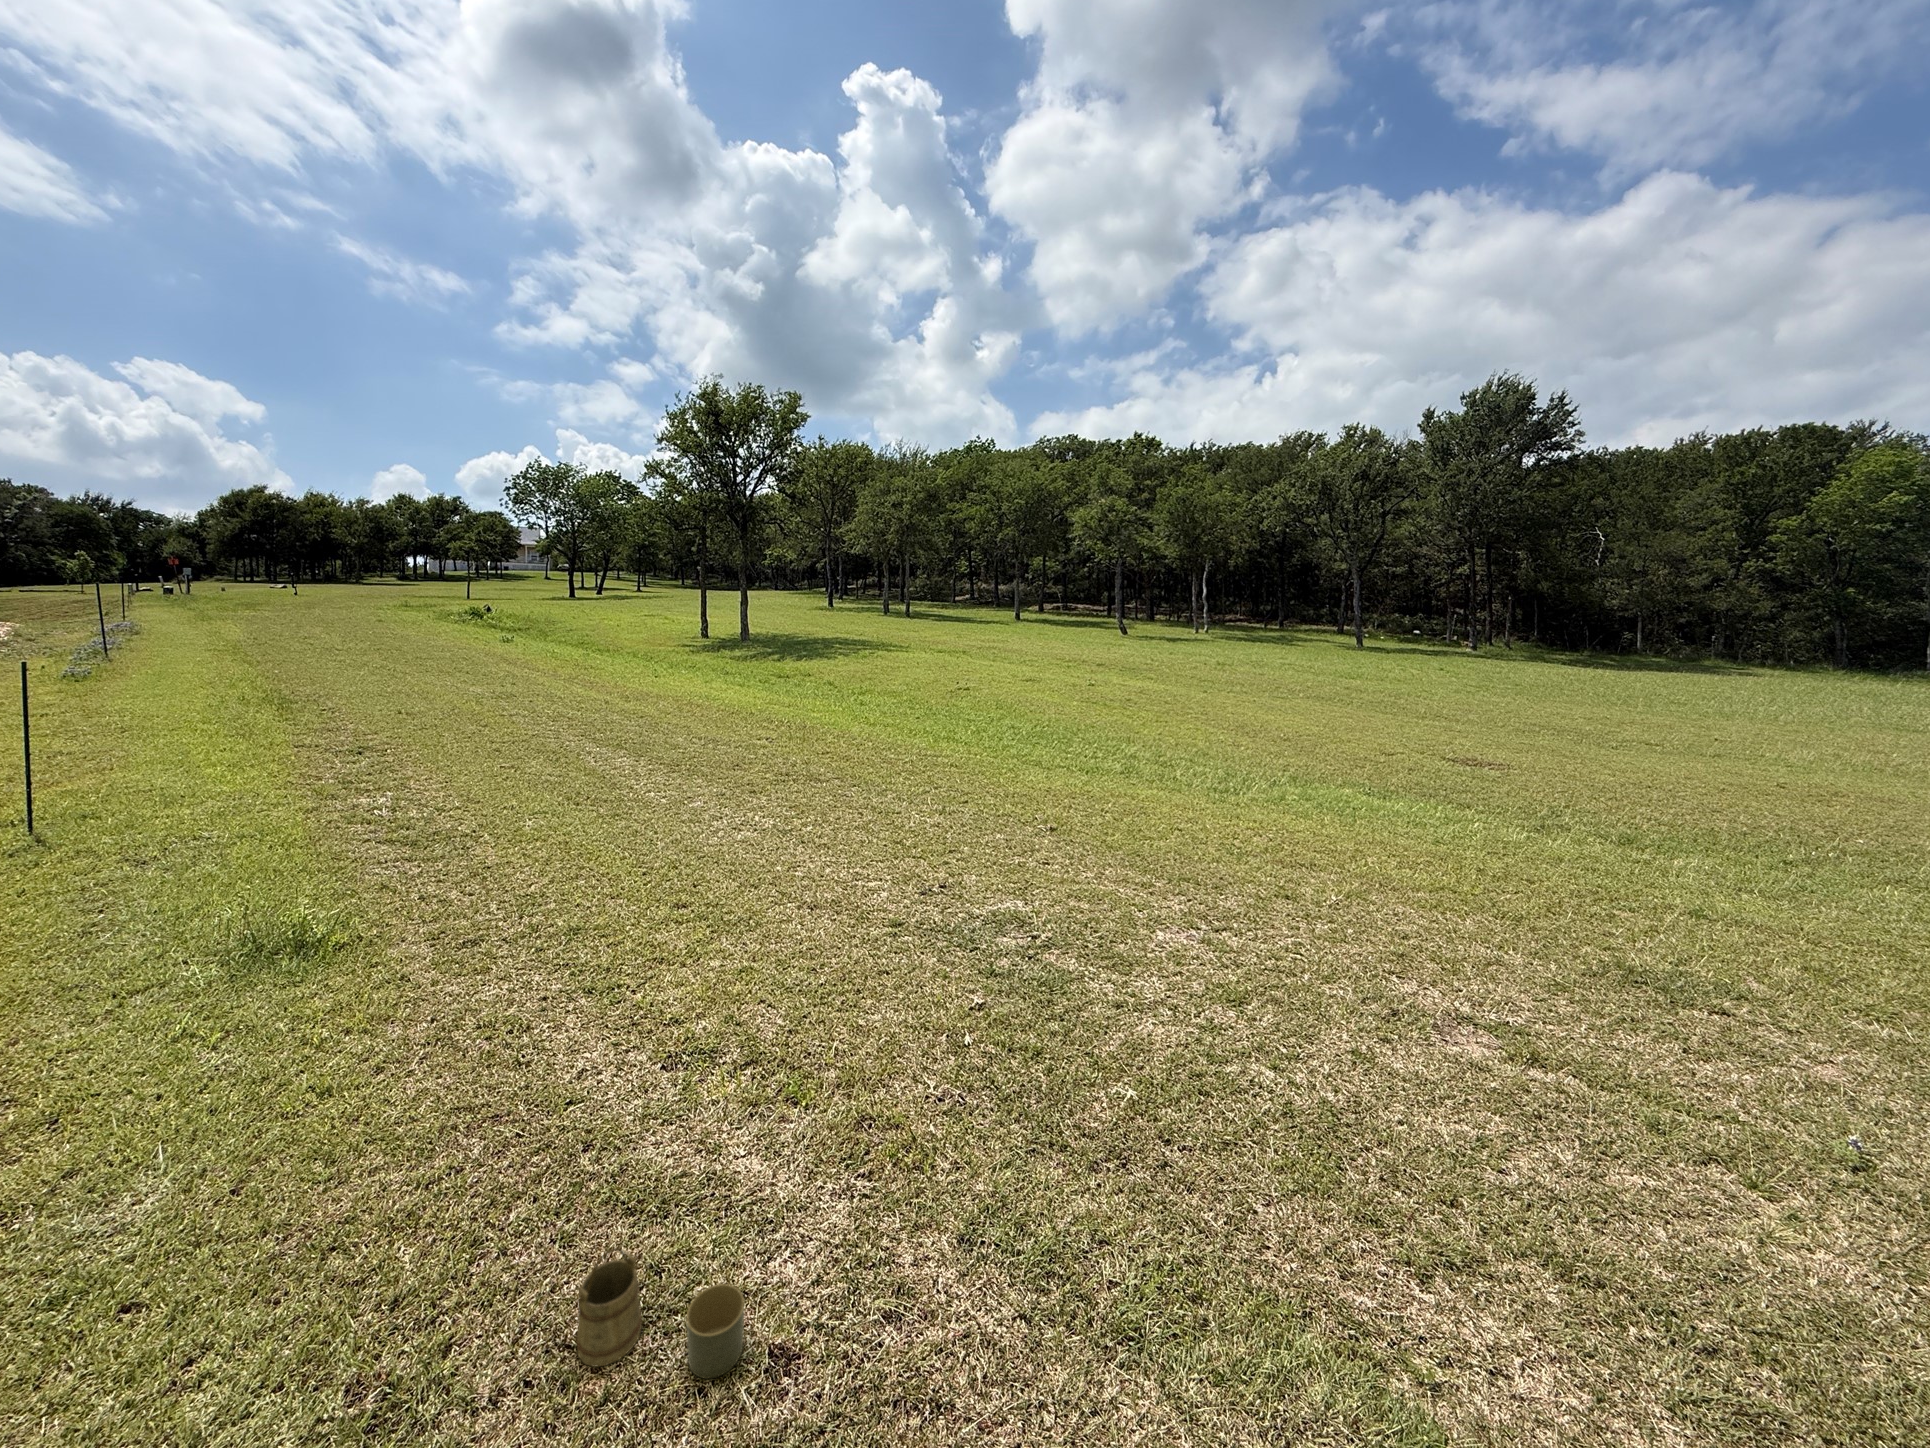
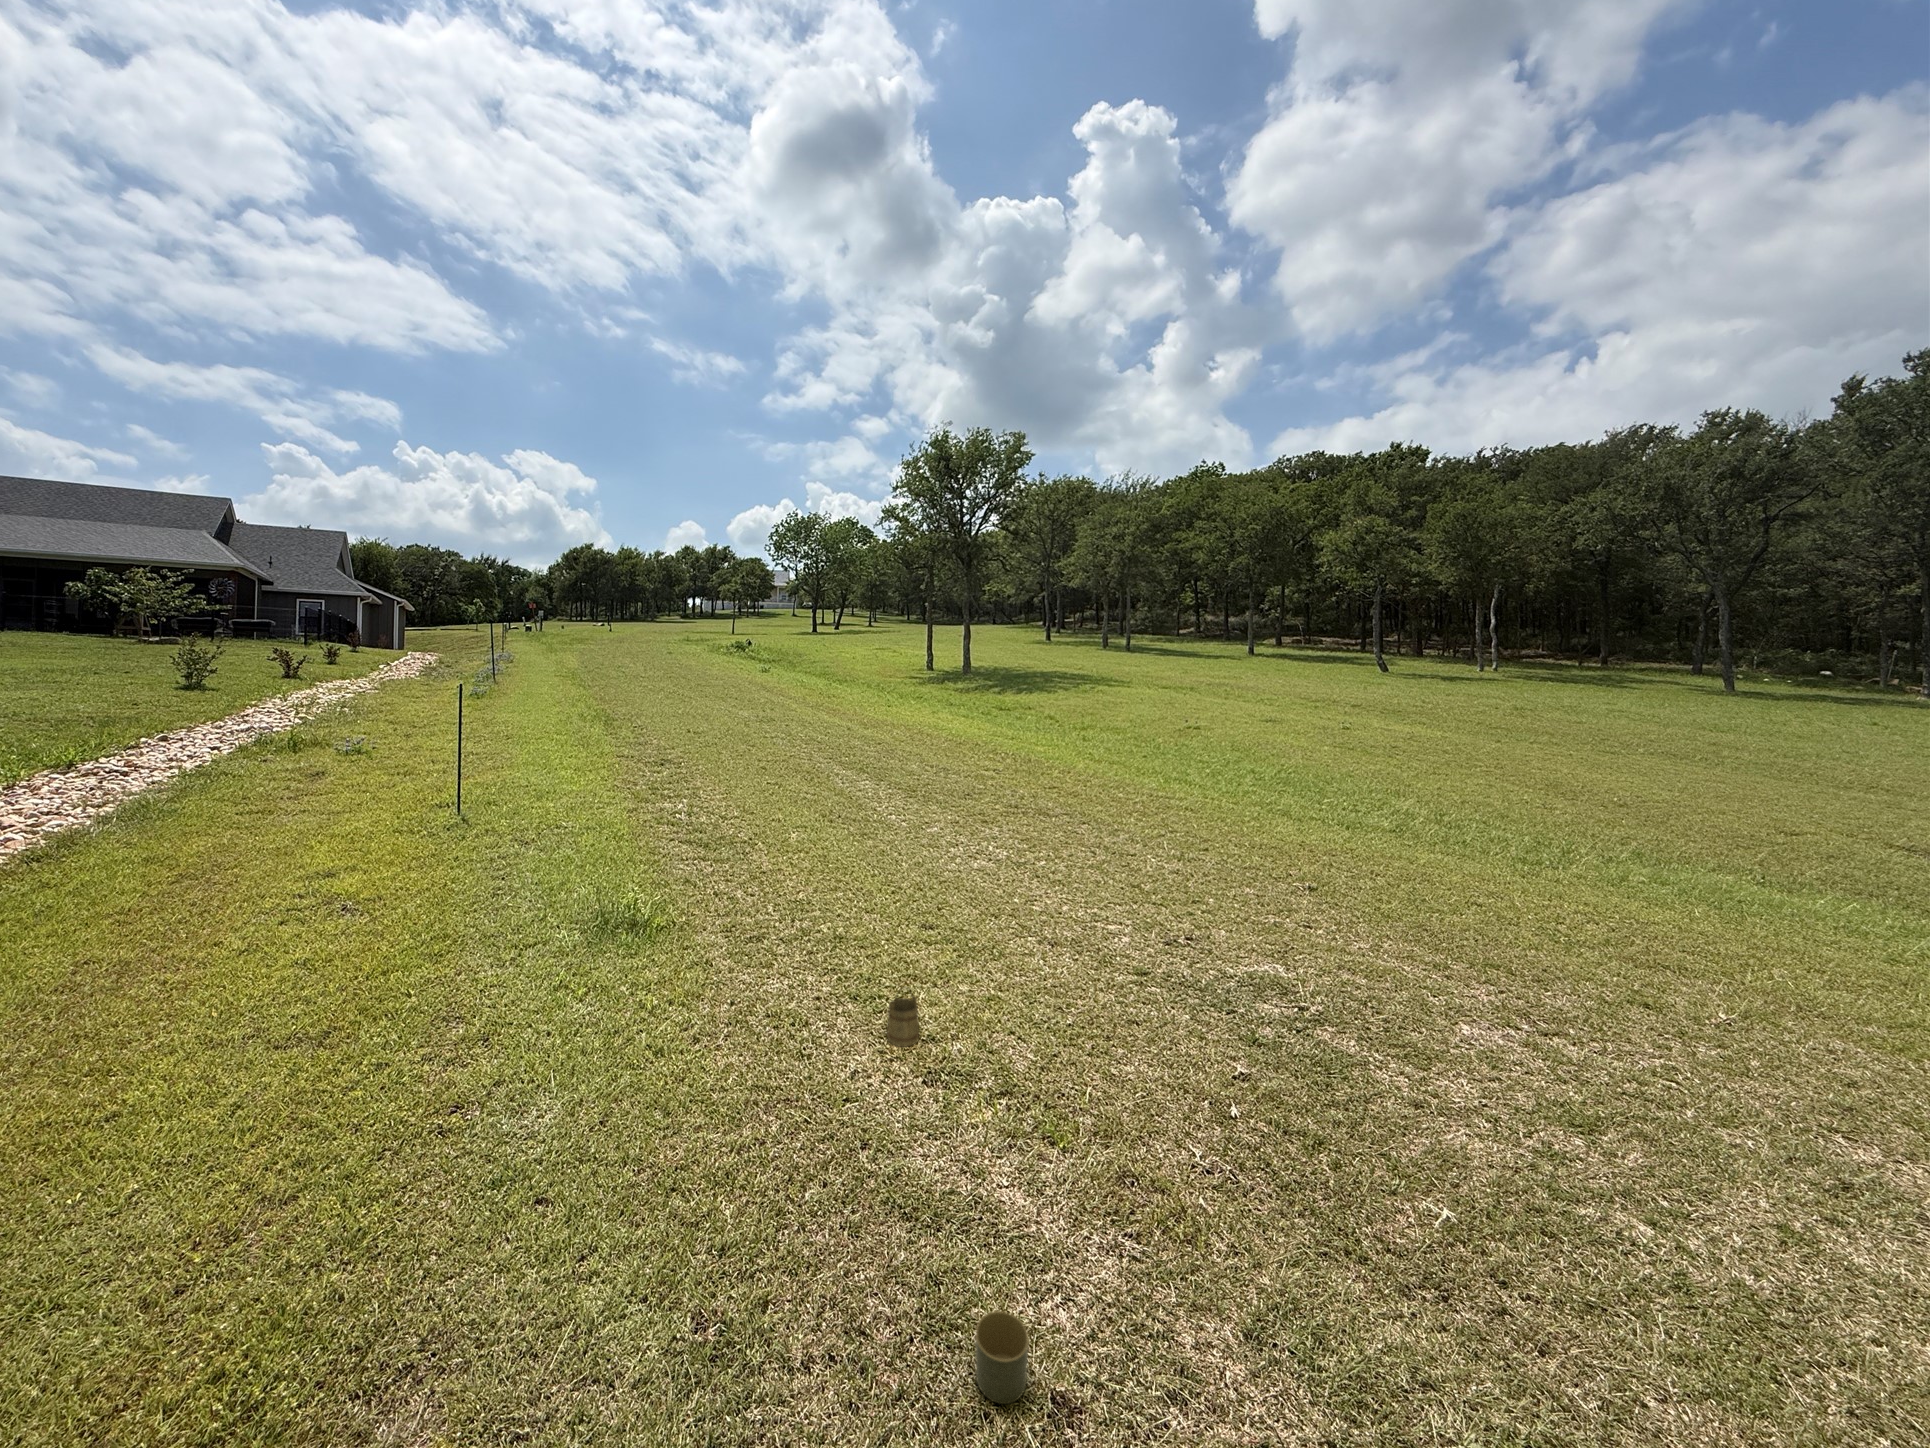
bucket: present [577,1247,642,1367] -> present [887,988,919,1047]

